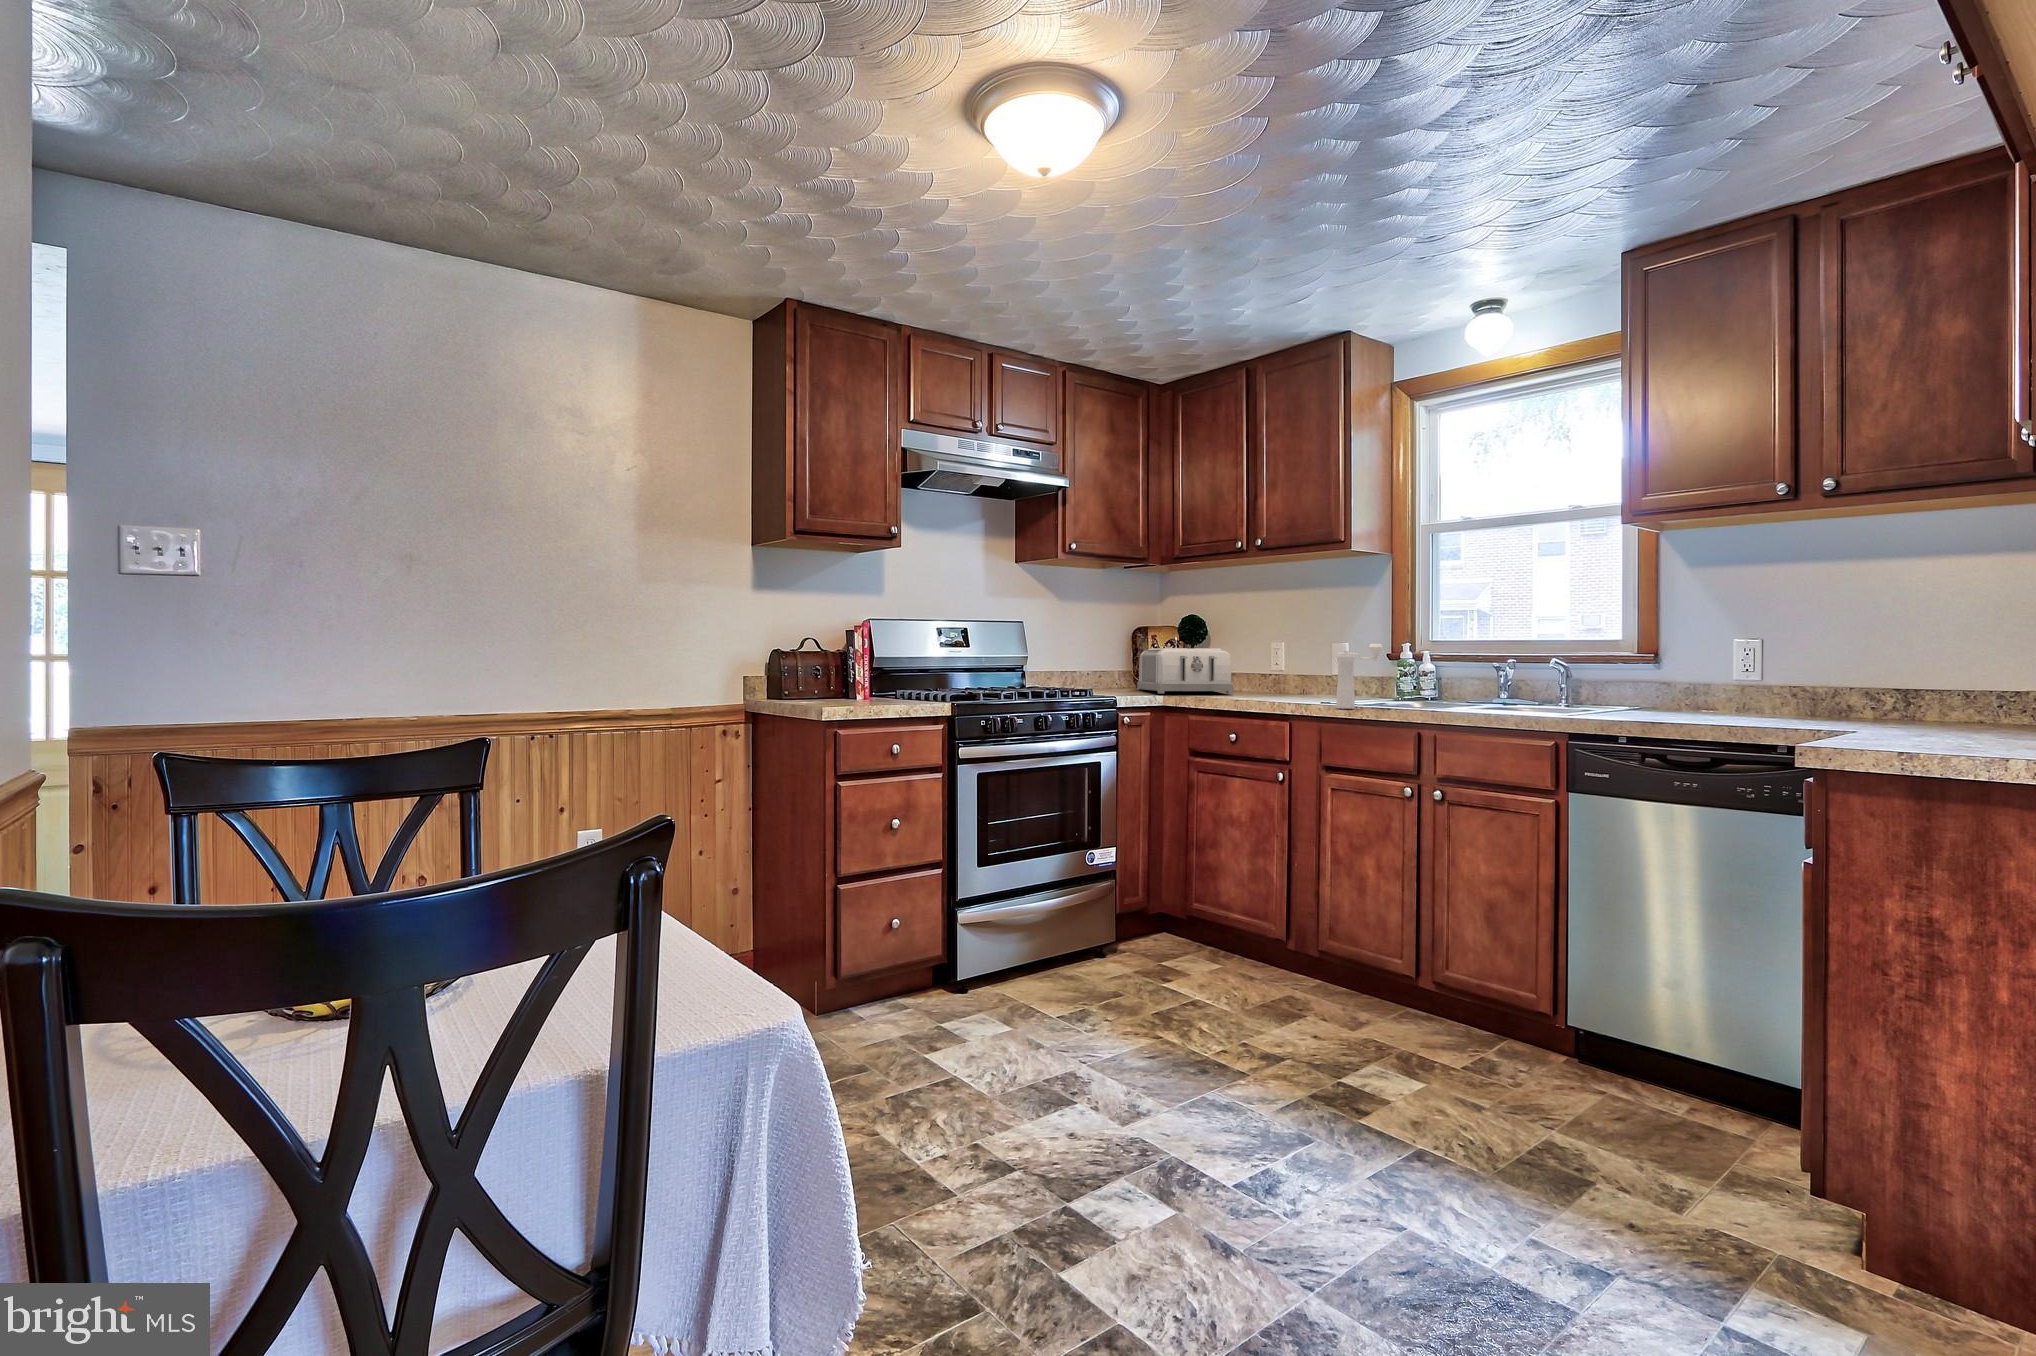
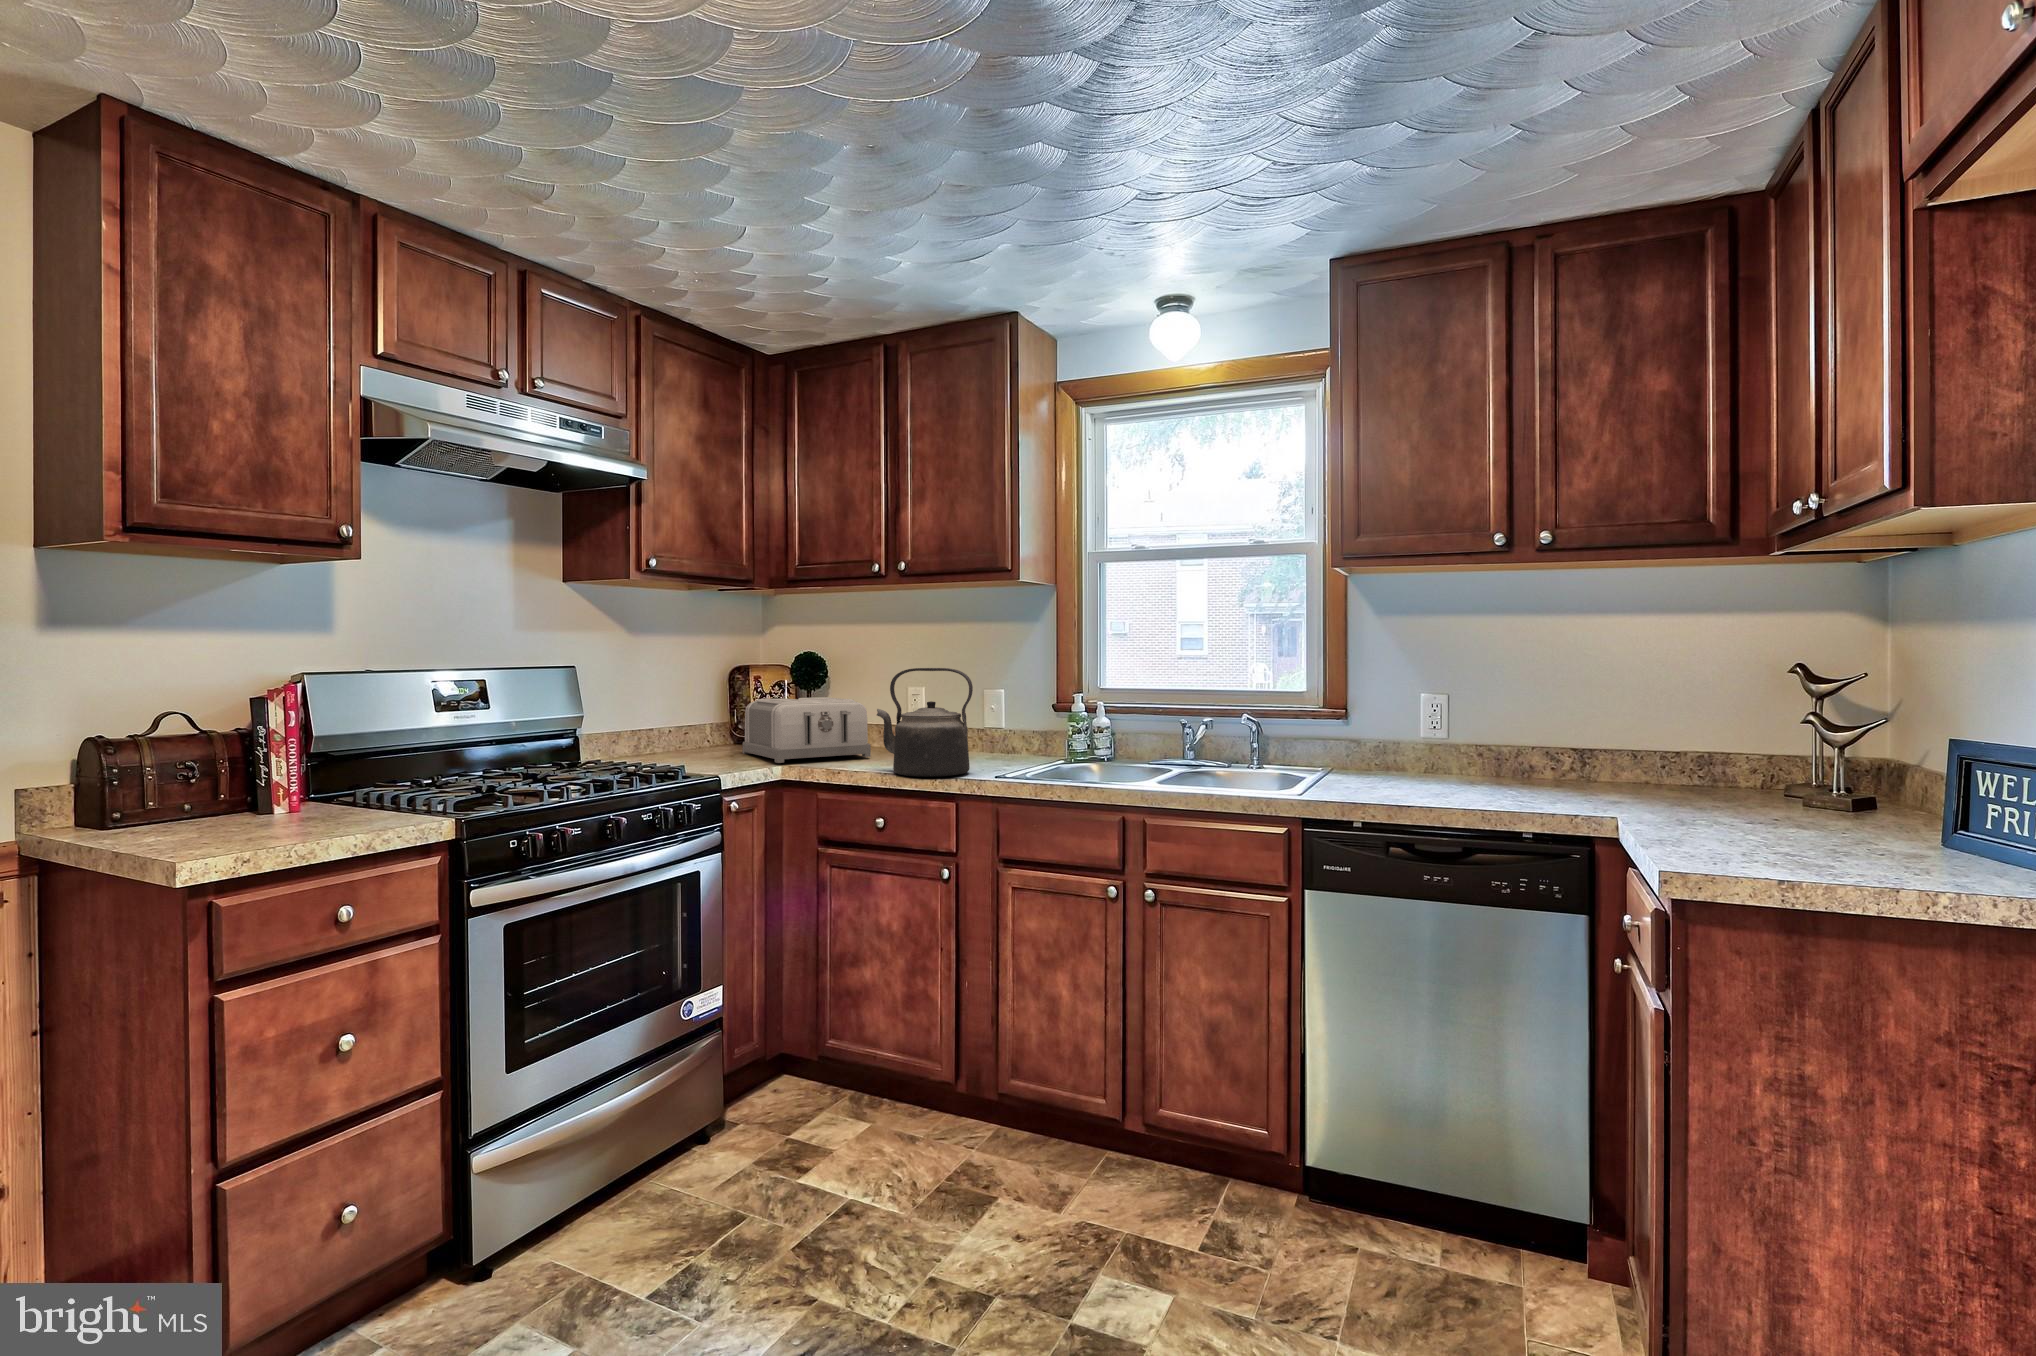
kettle: none [1233,619,1309,703] -> present [877,668,973,777]
pepper mill: present [1336,644,1383,709] -> none [1013,700,1064,784]

